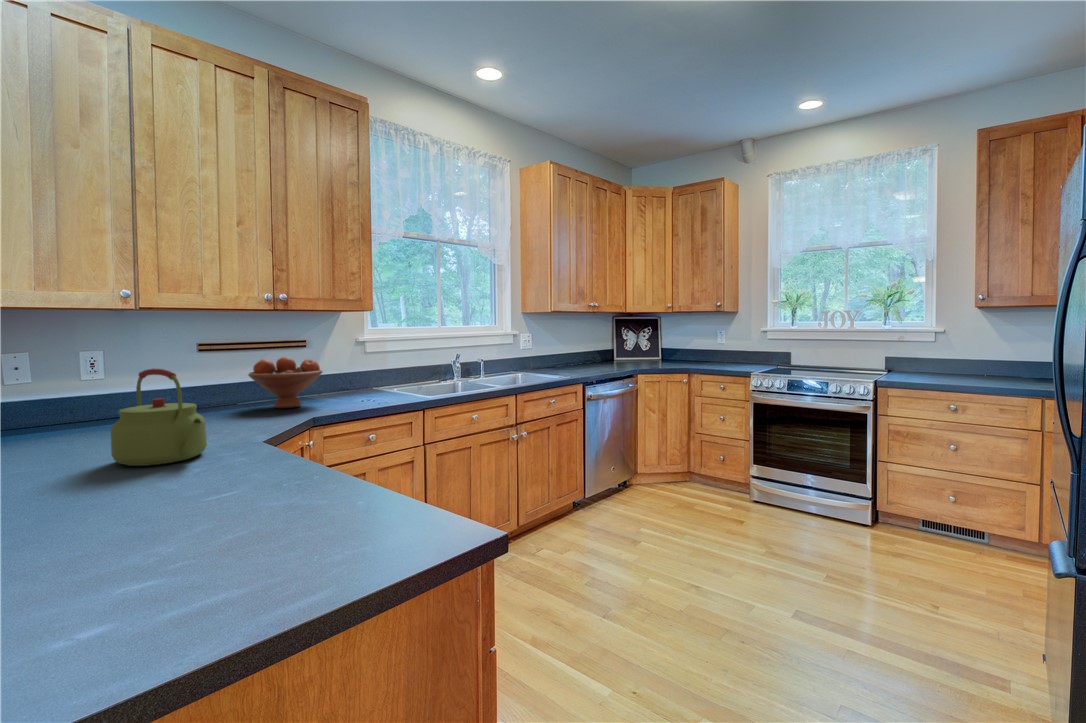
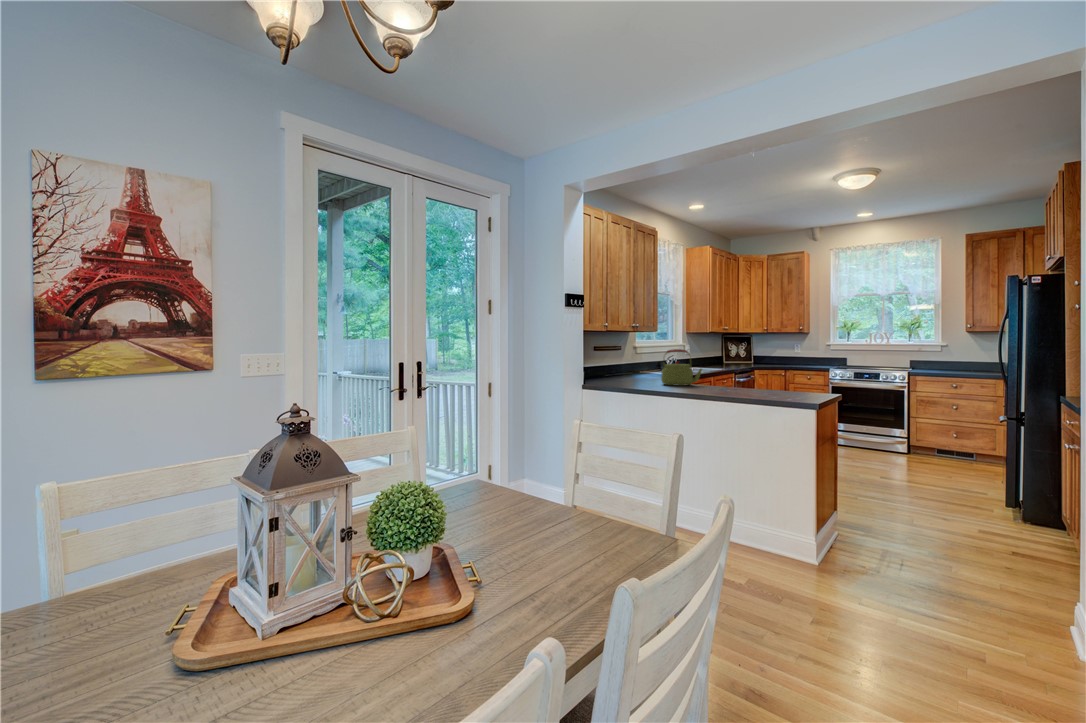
fruit bowl: present [248,357,323,408] -> none [619,351,653,376]

